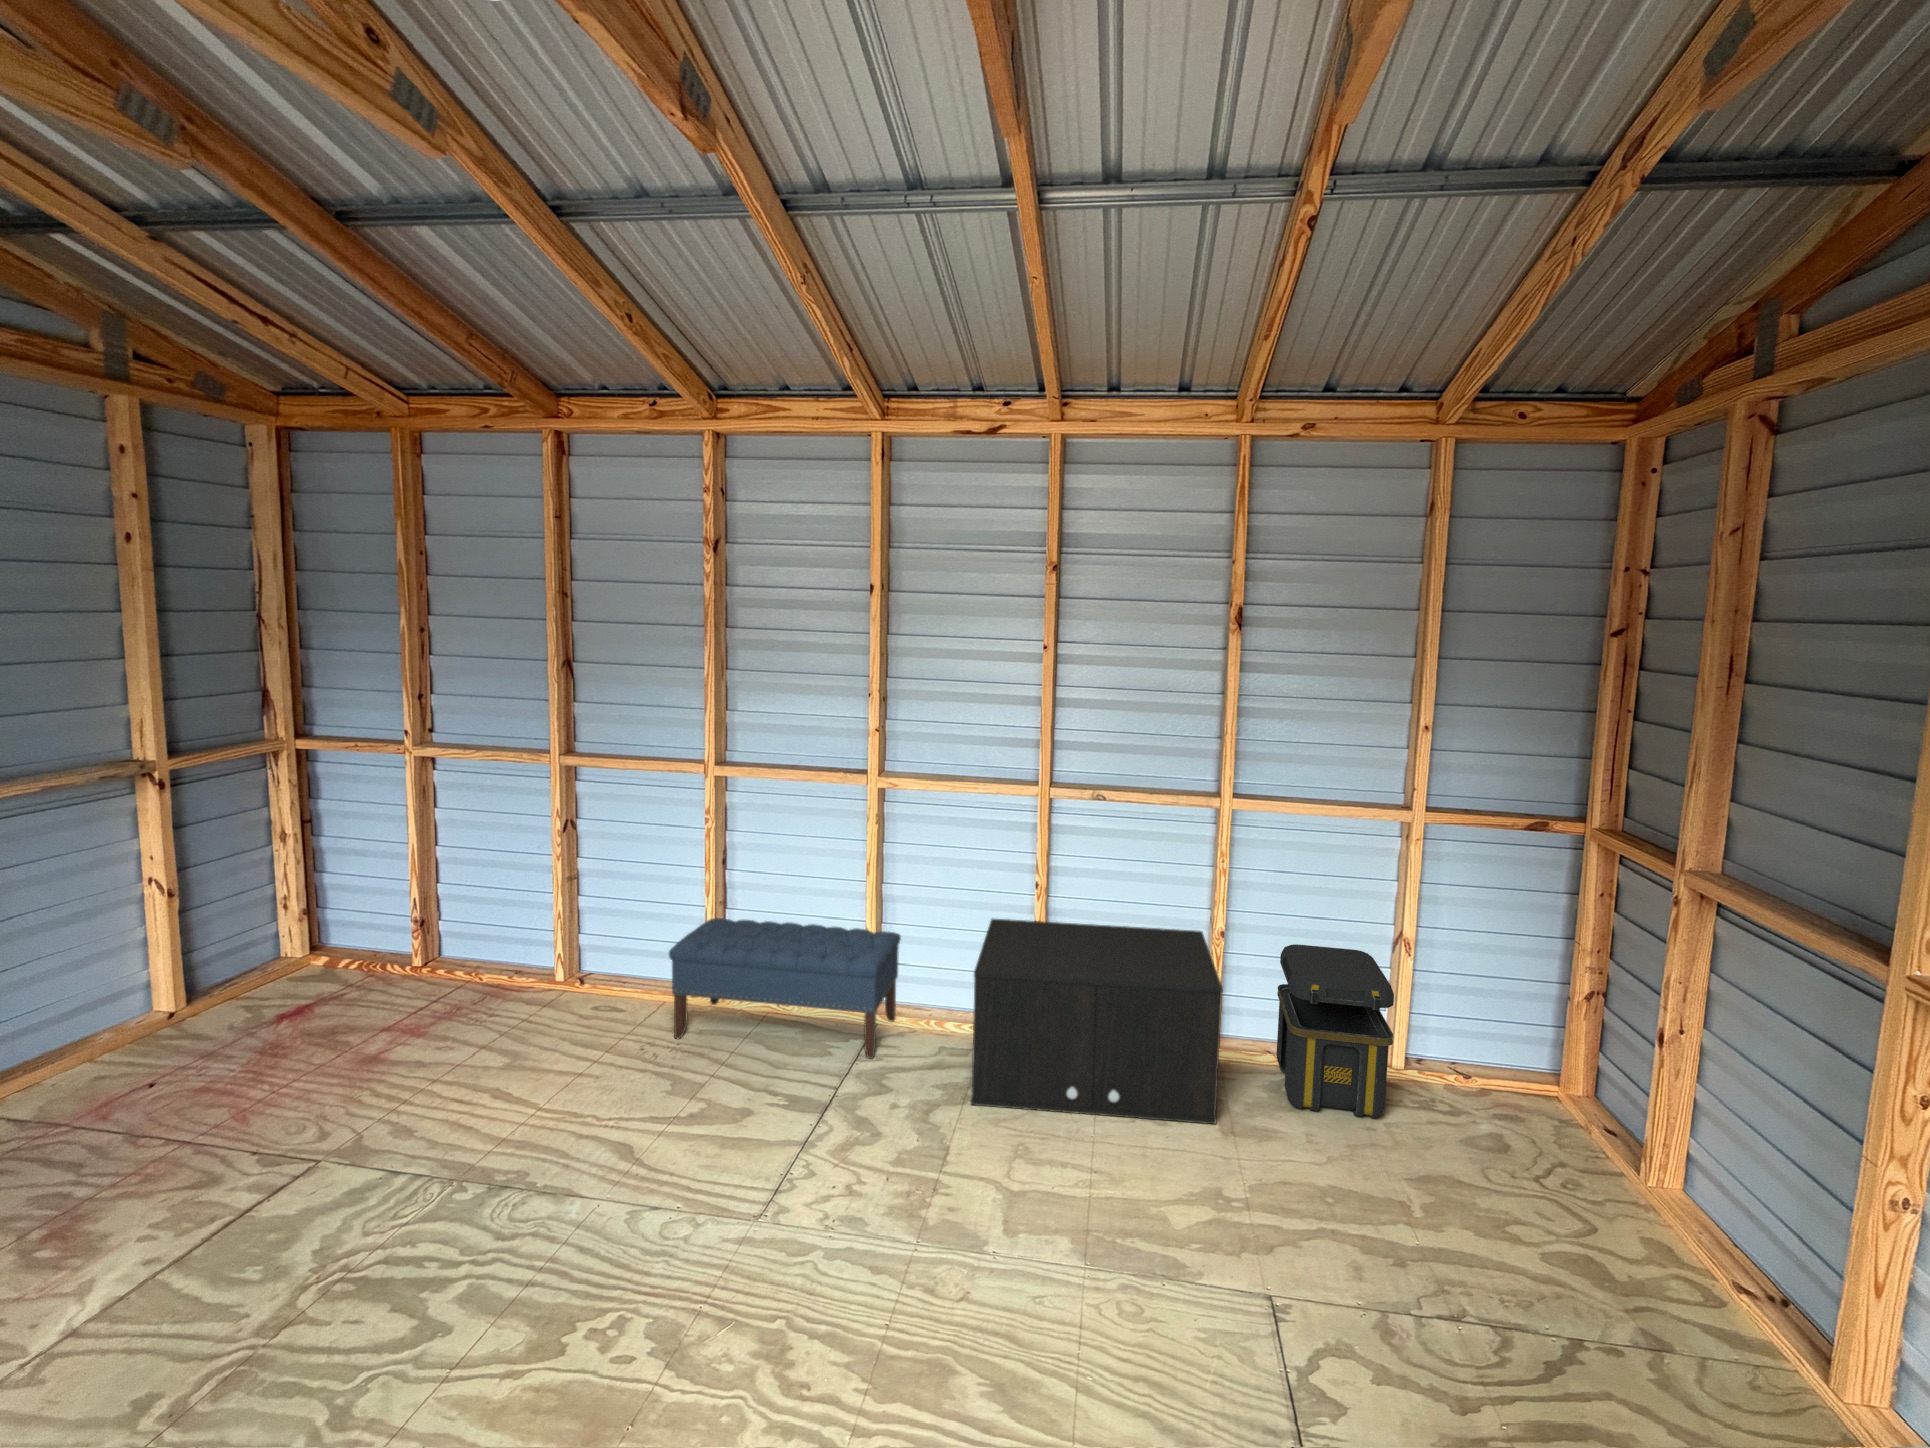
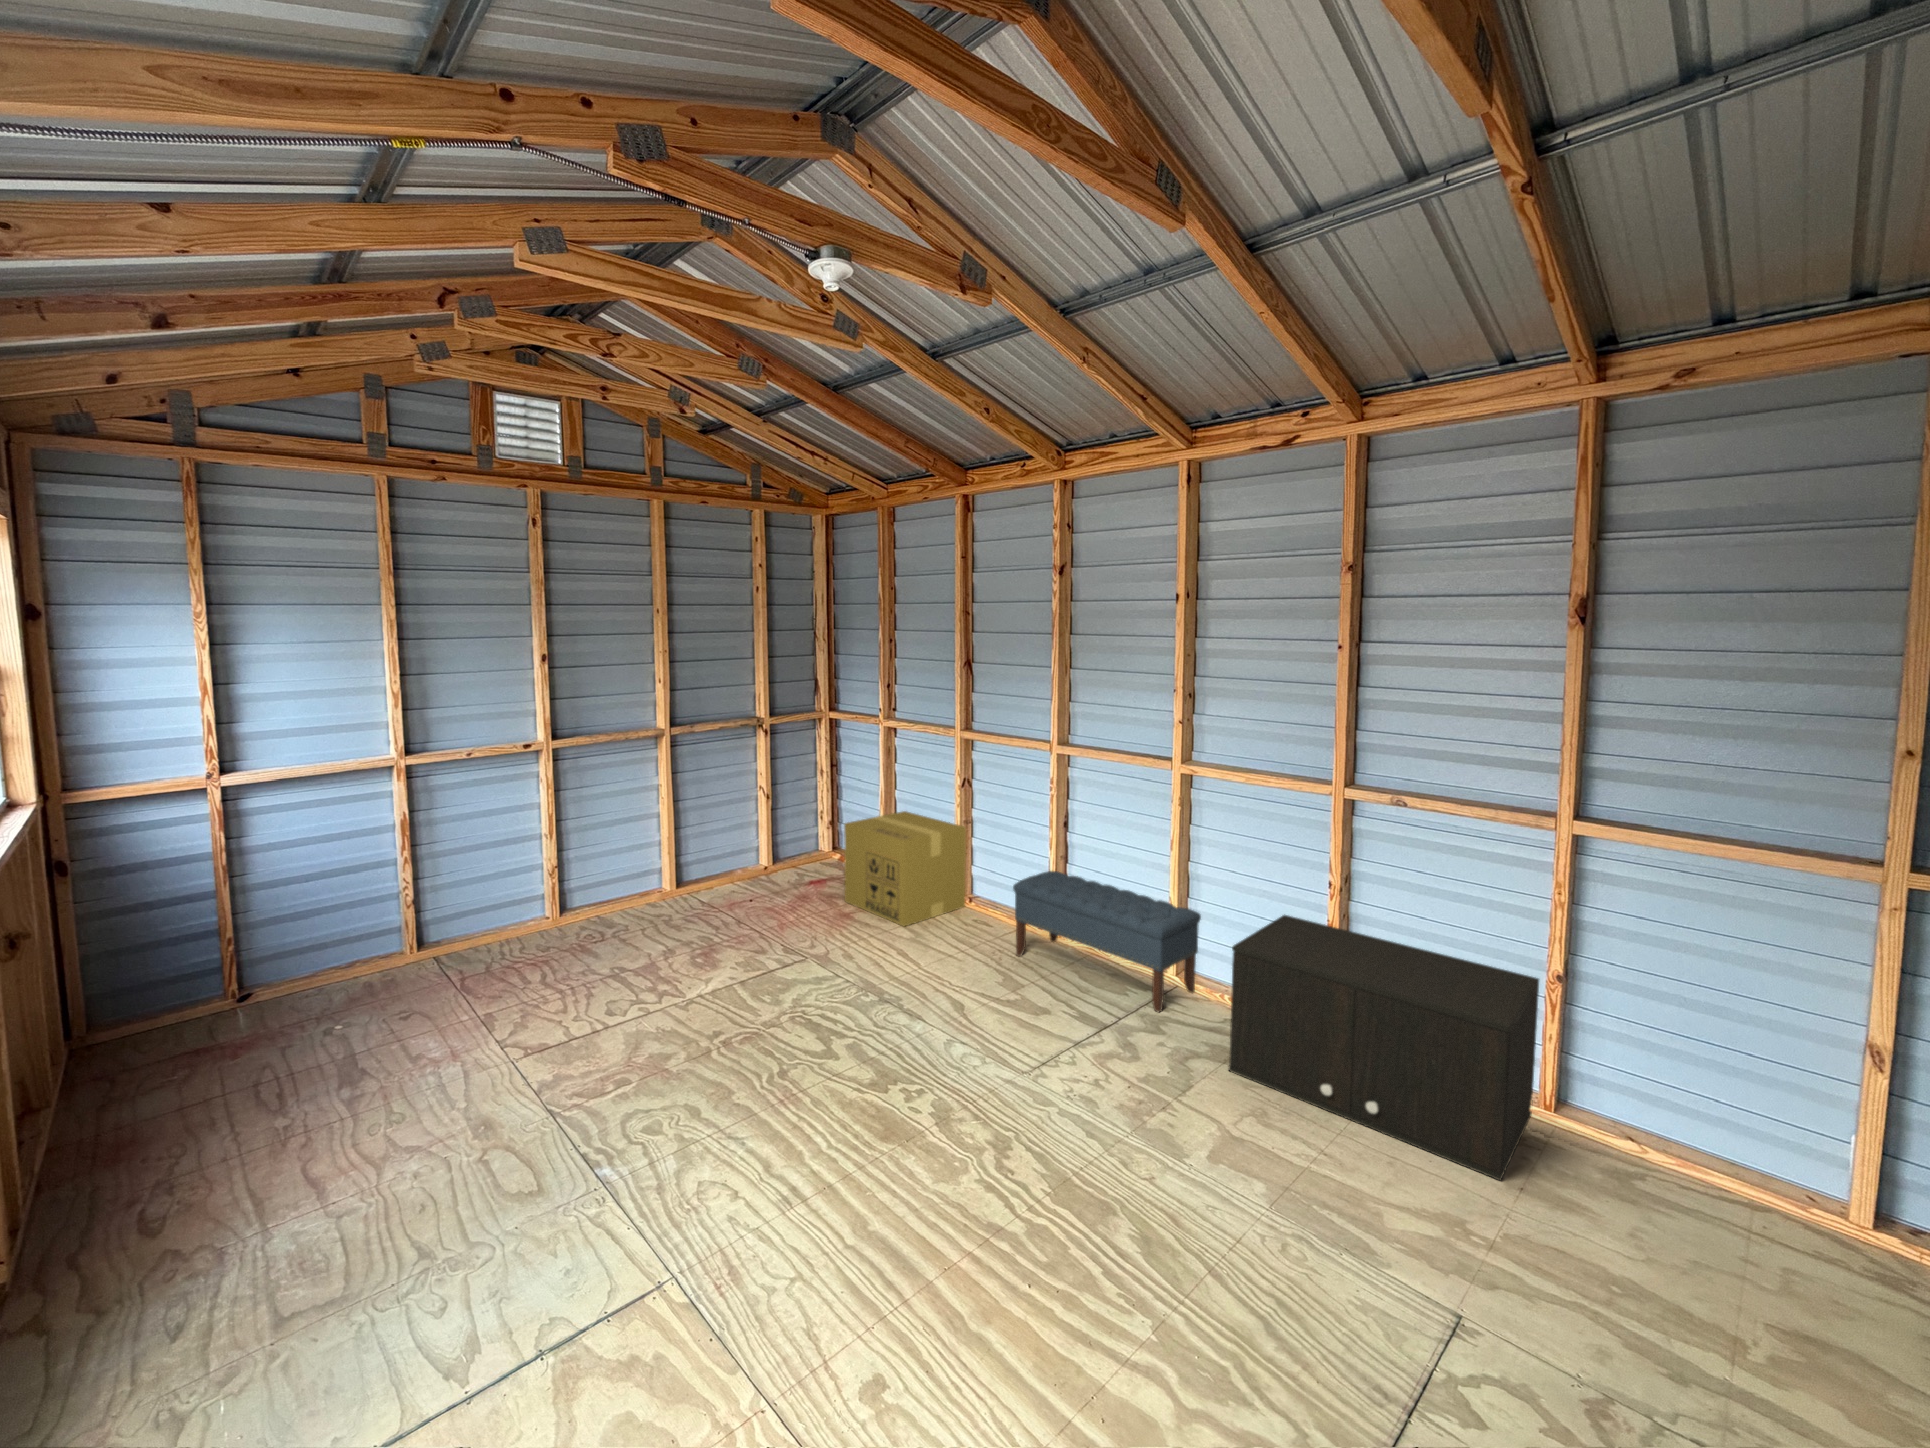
cardboard box: none [358,874,575,1046] -> present [844,811,966,926]
toolbox: present [1276,944,1394,1118] -> none [1625,1021,1815,1268]

